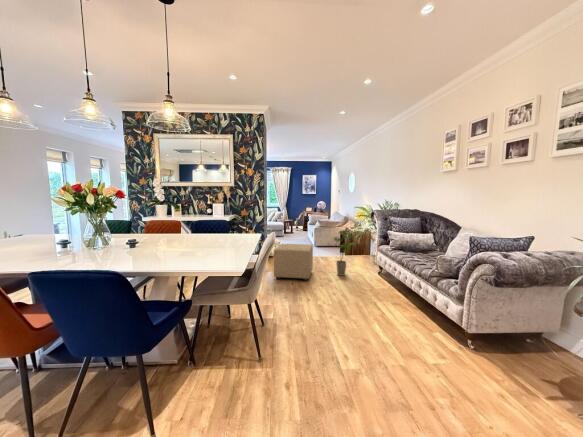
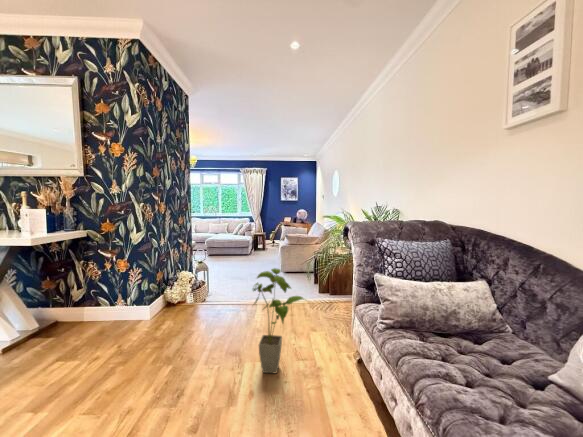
ottoman: present [274,244,313,281] -> none [92,294,213,400]

